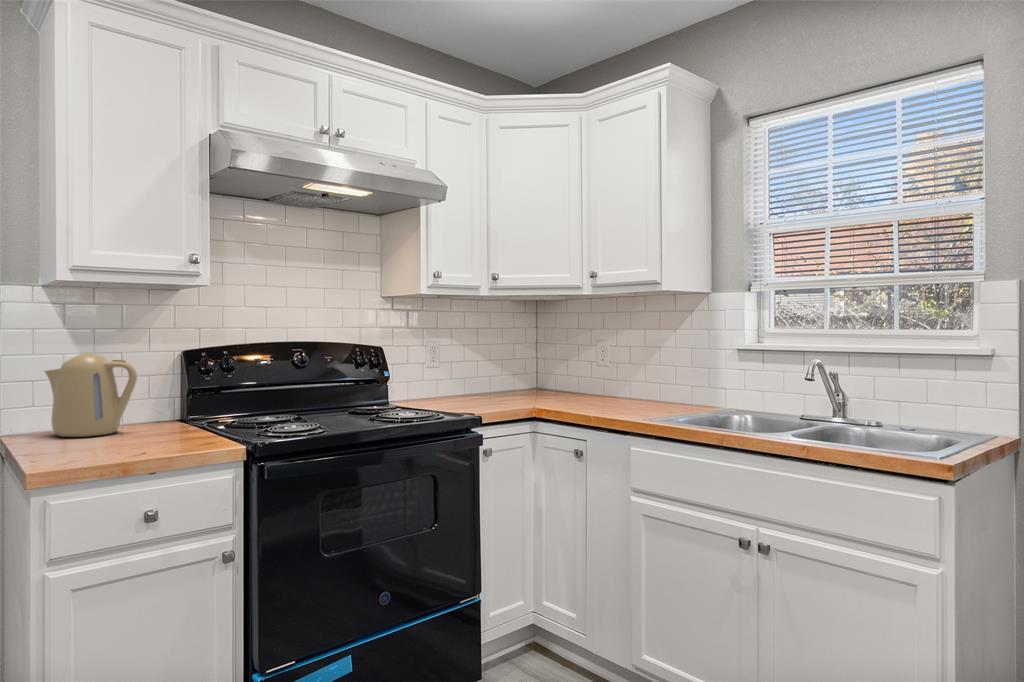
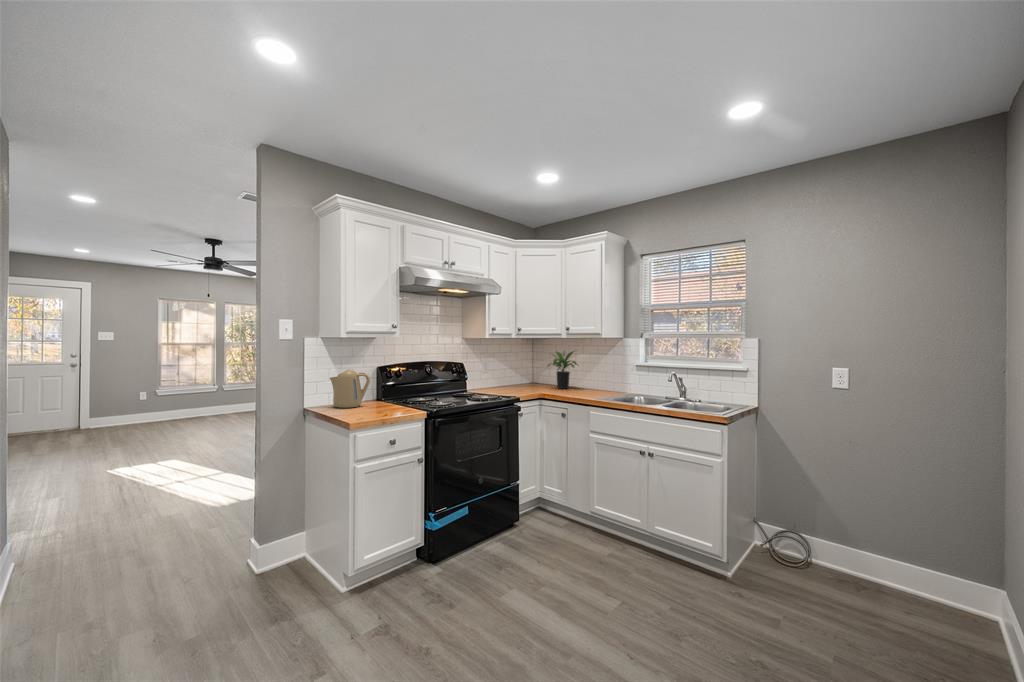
potted plant: none [552,319,619,401] -> present [548,350,577,389]

